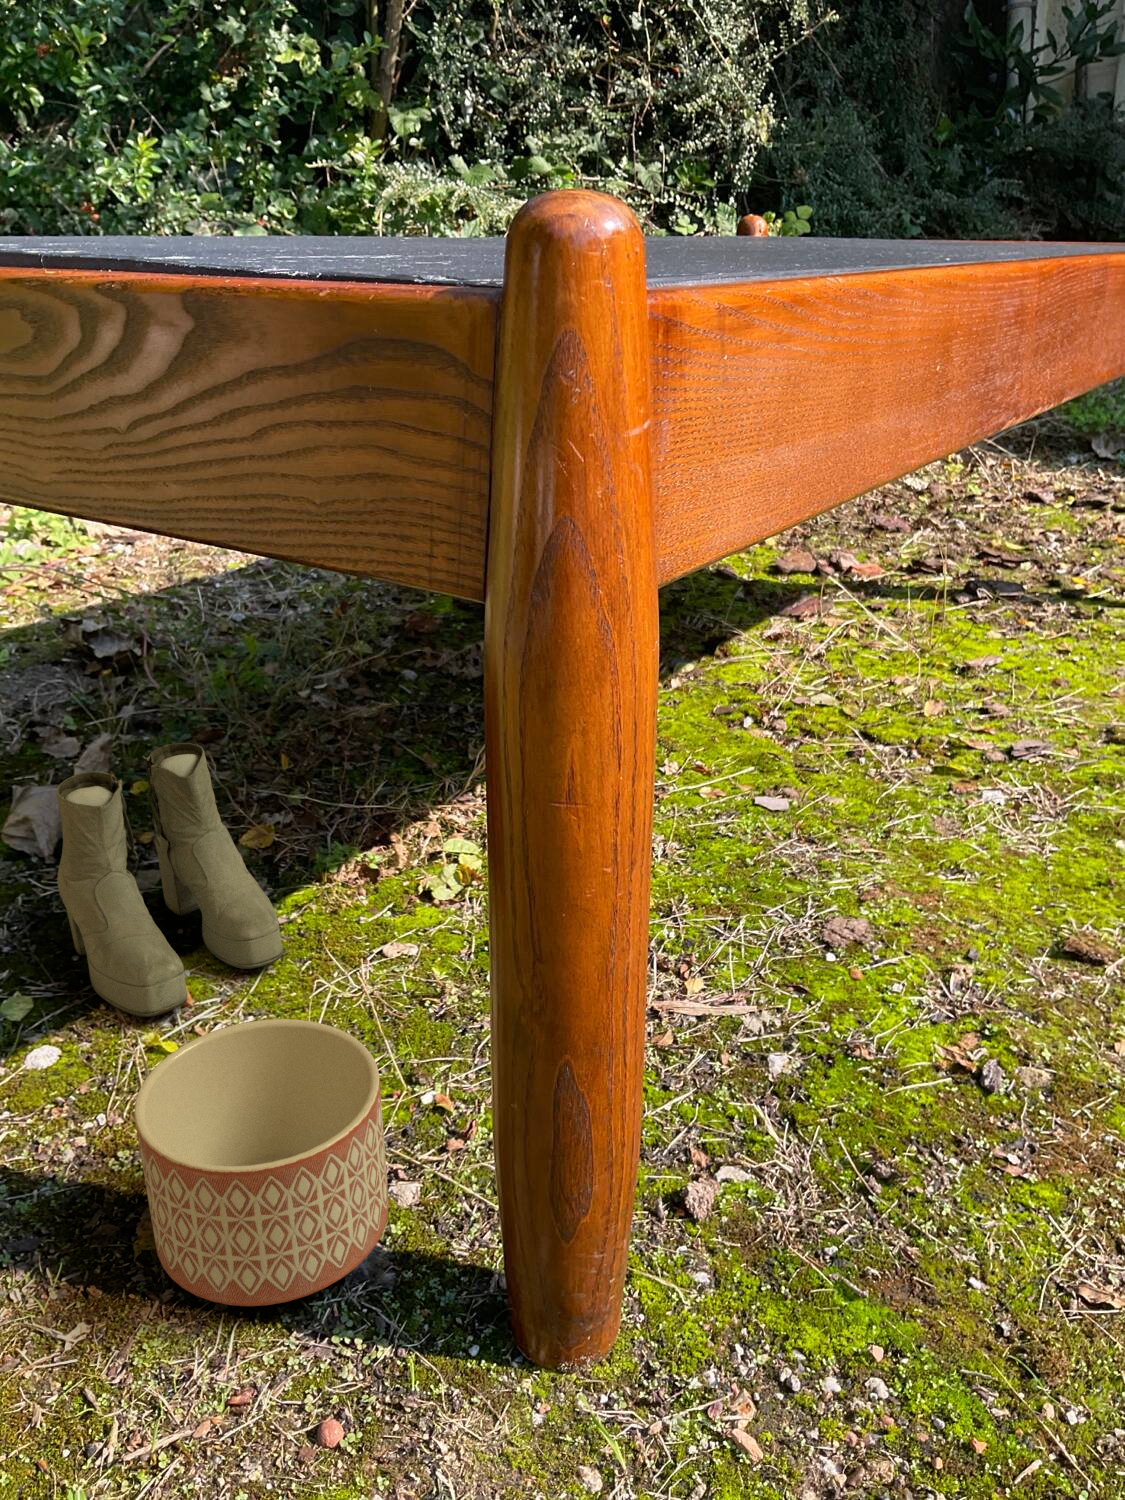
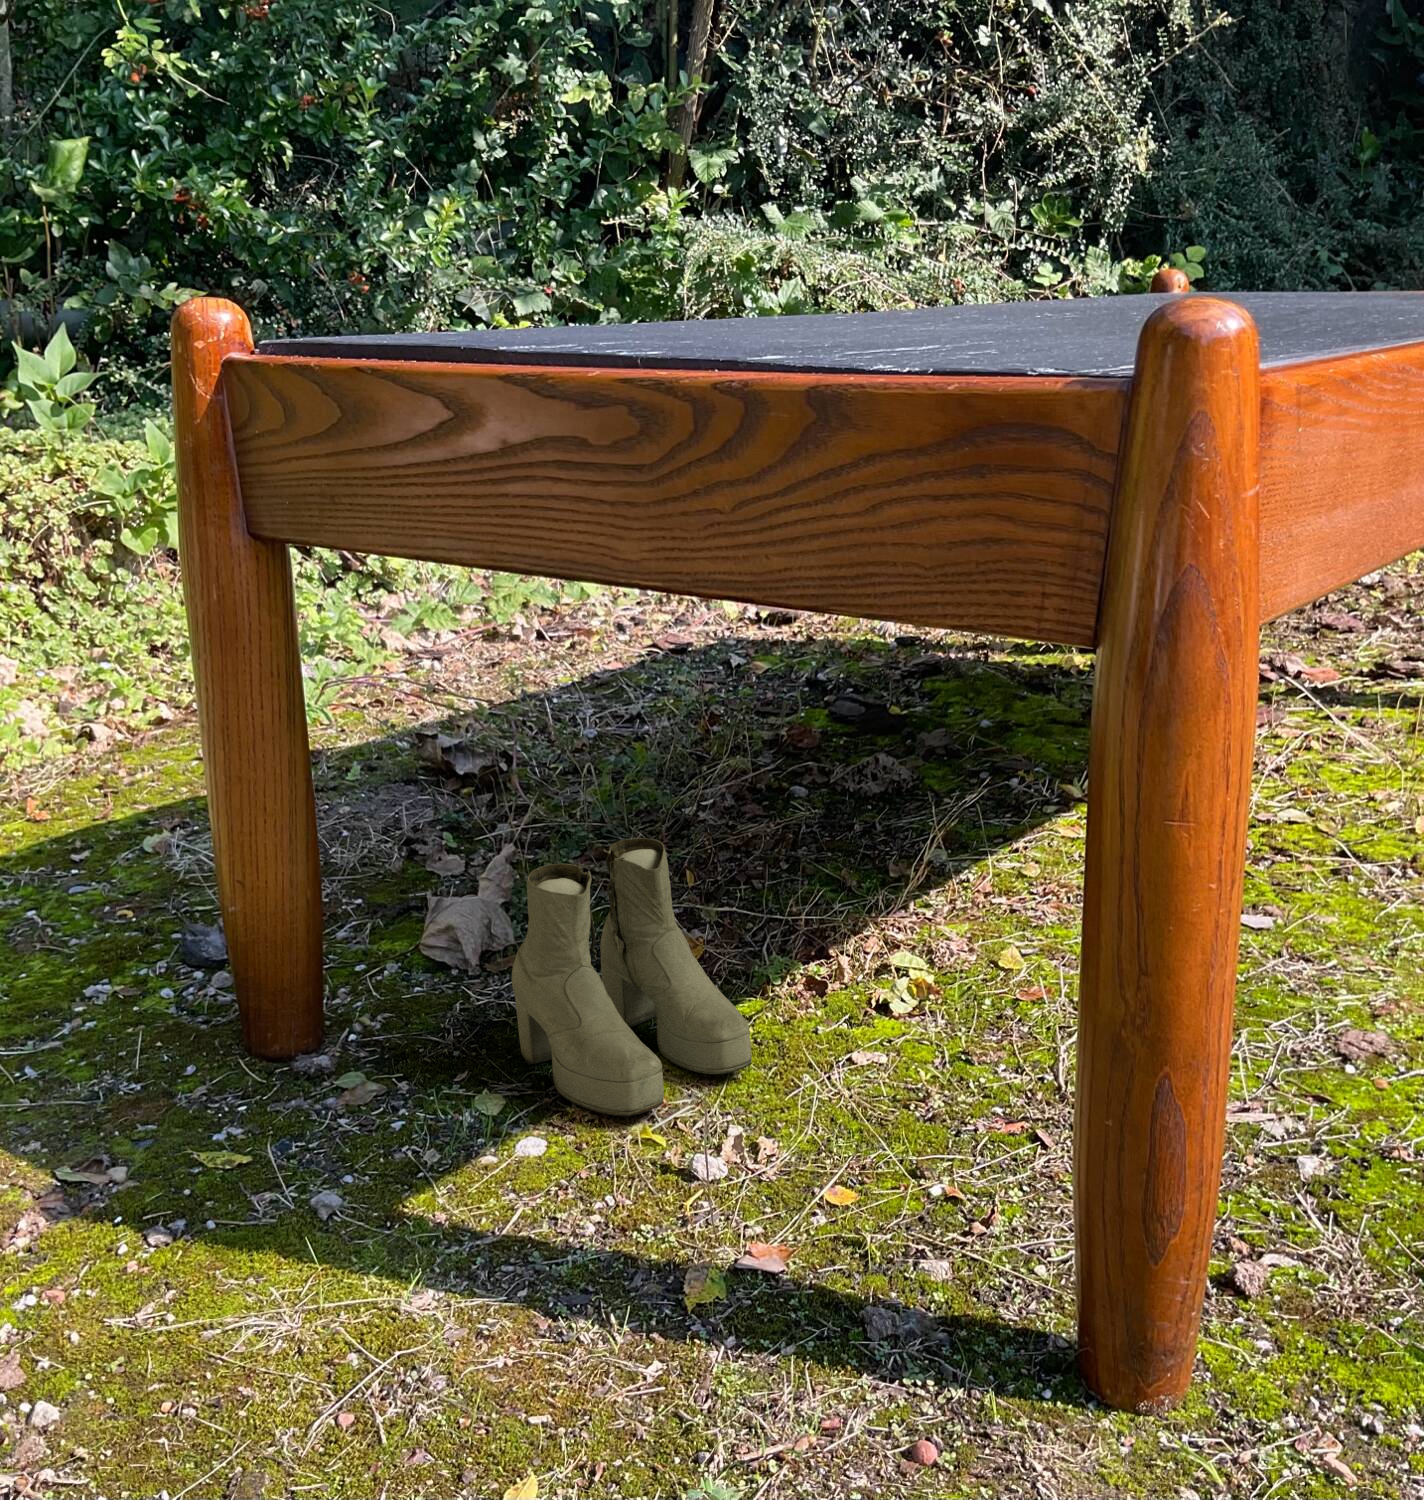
planter: present [134,1019,389,1306] -> none [699,1085,935,1352]

